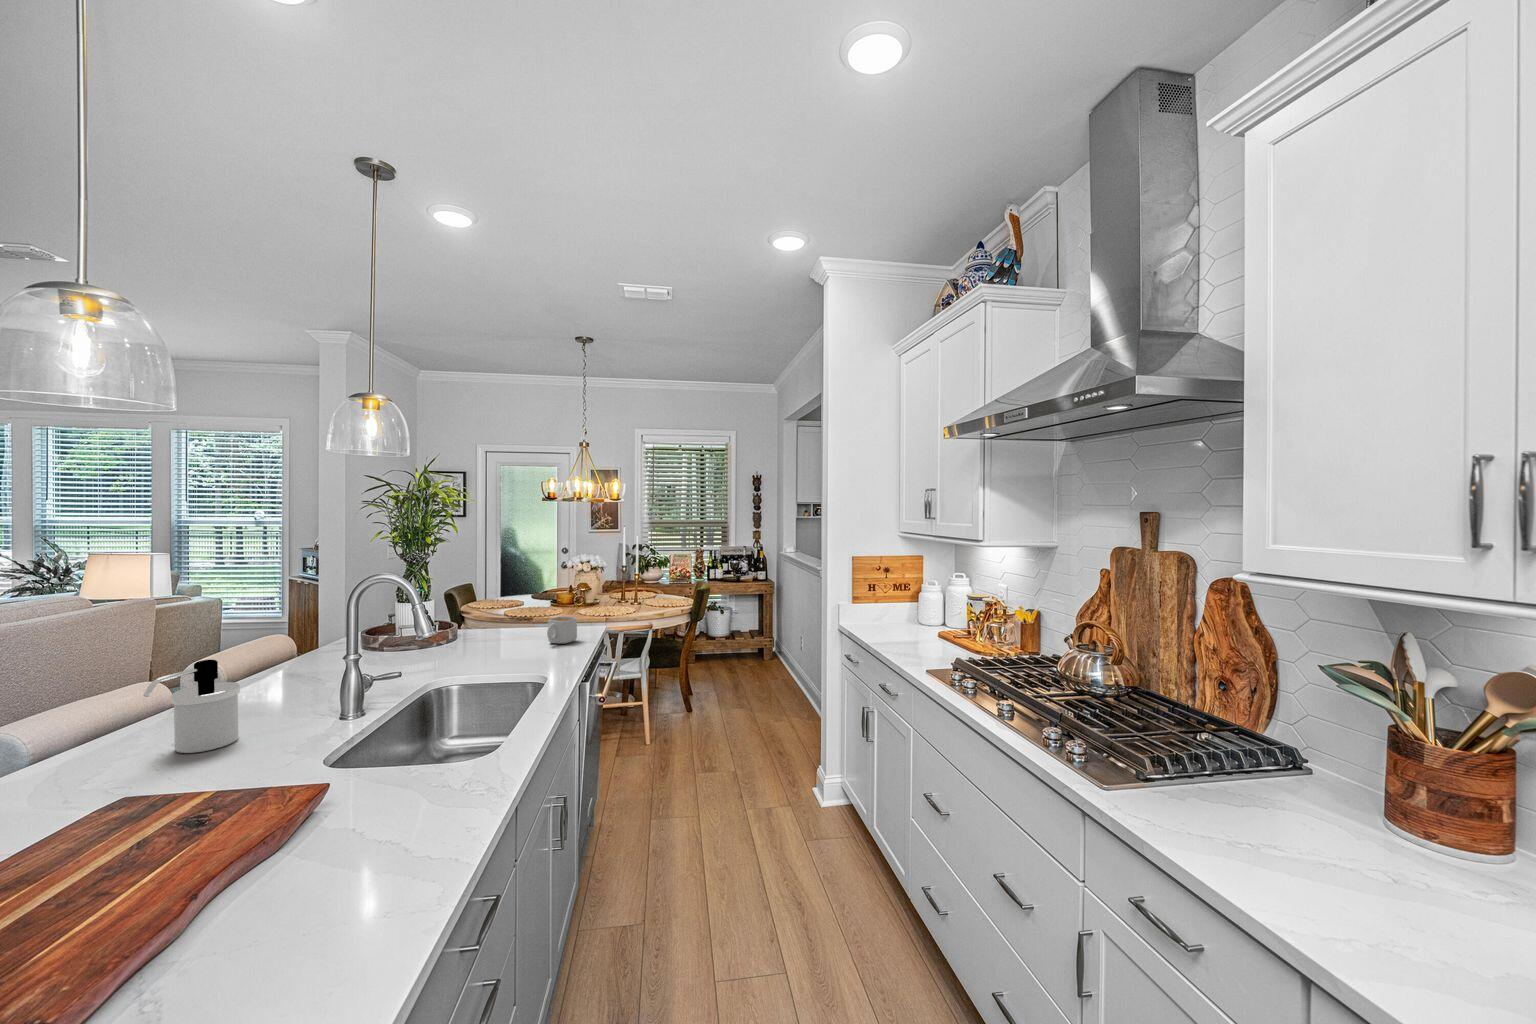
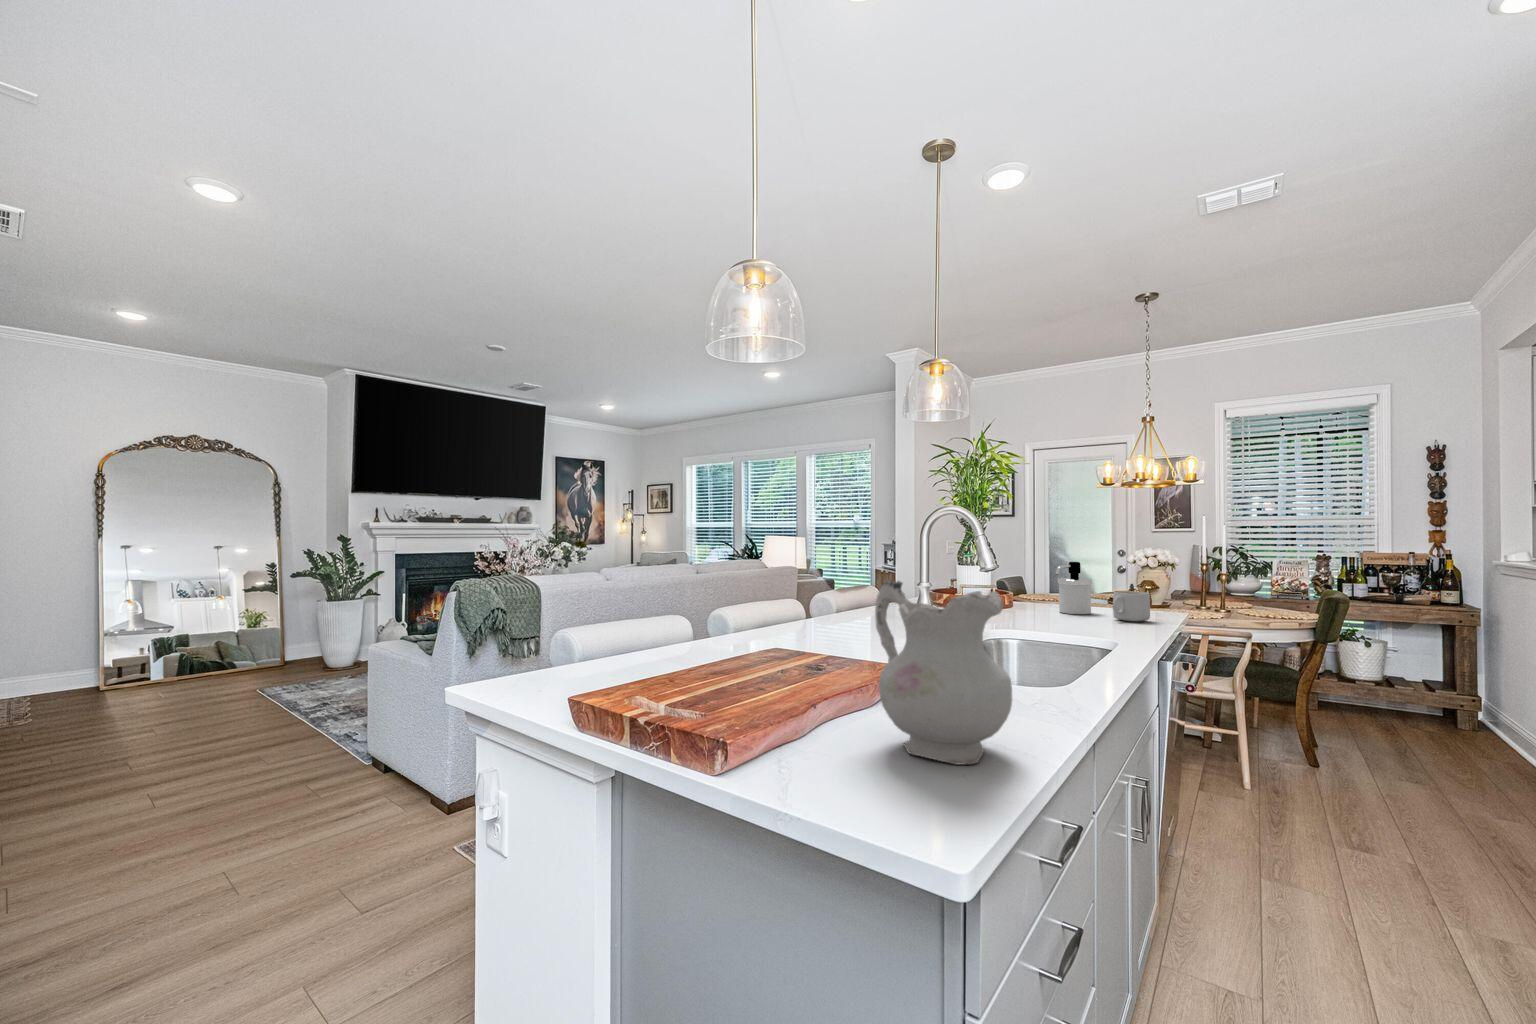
soap dispenser: present [143,660,240,753] -> present [1056,562,1092,614]
ceramic pitcher: none [277,732,433,921] -> present [875,580,1012,765]

